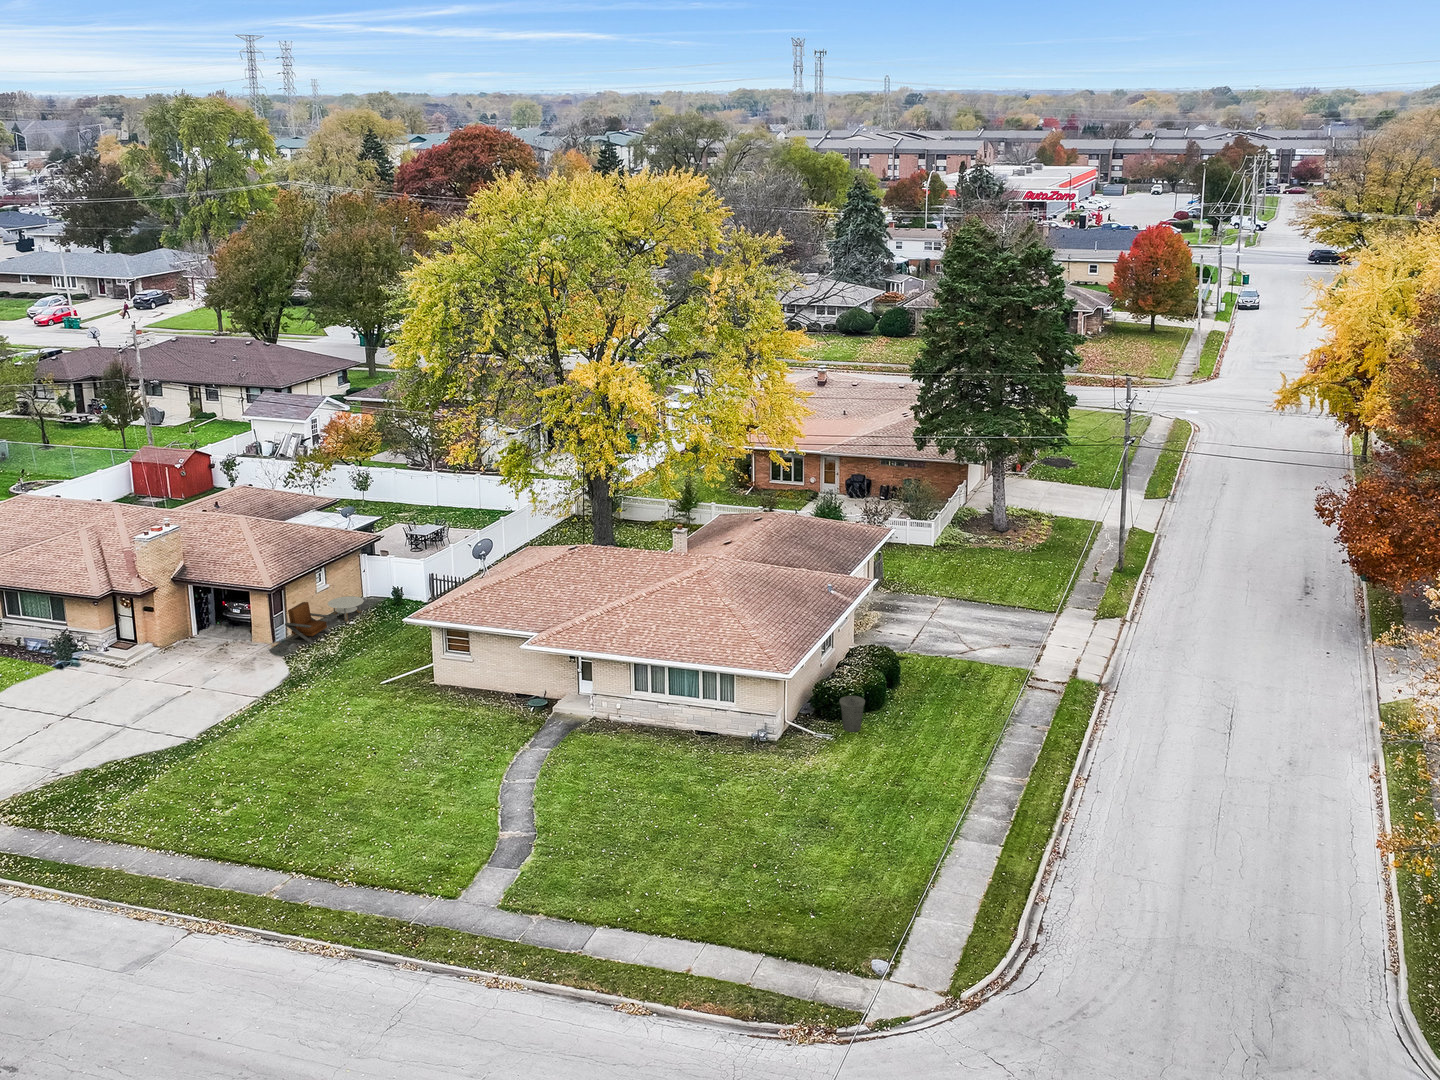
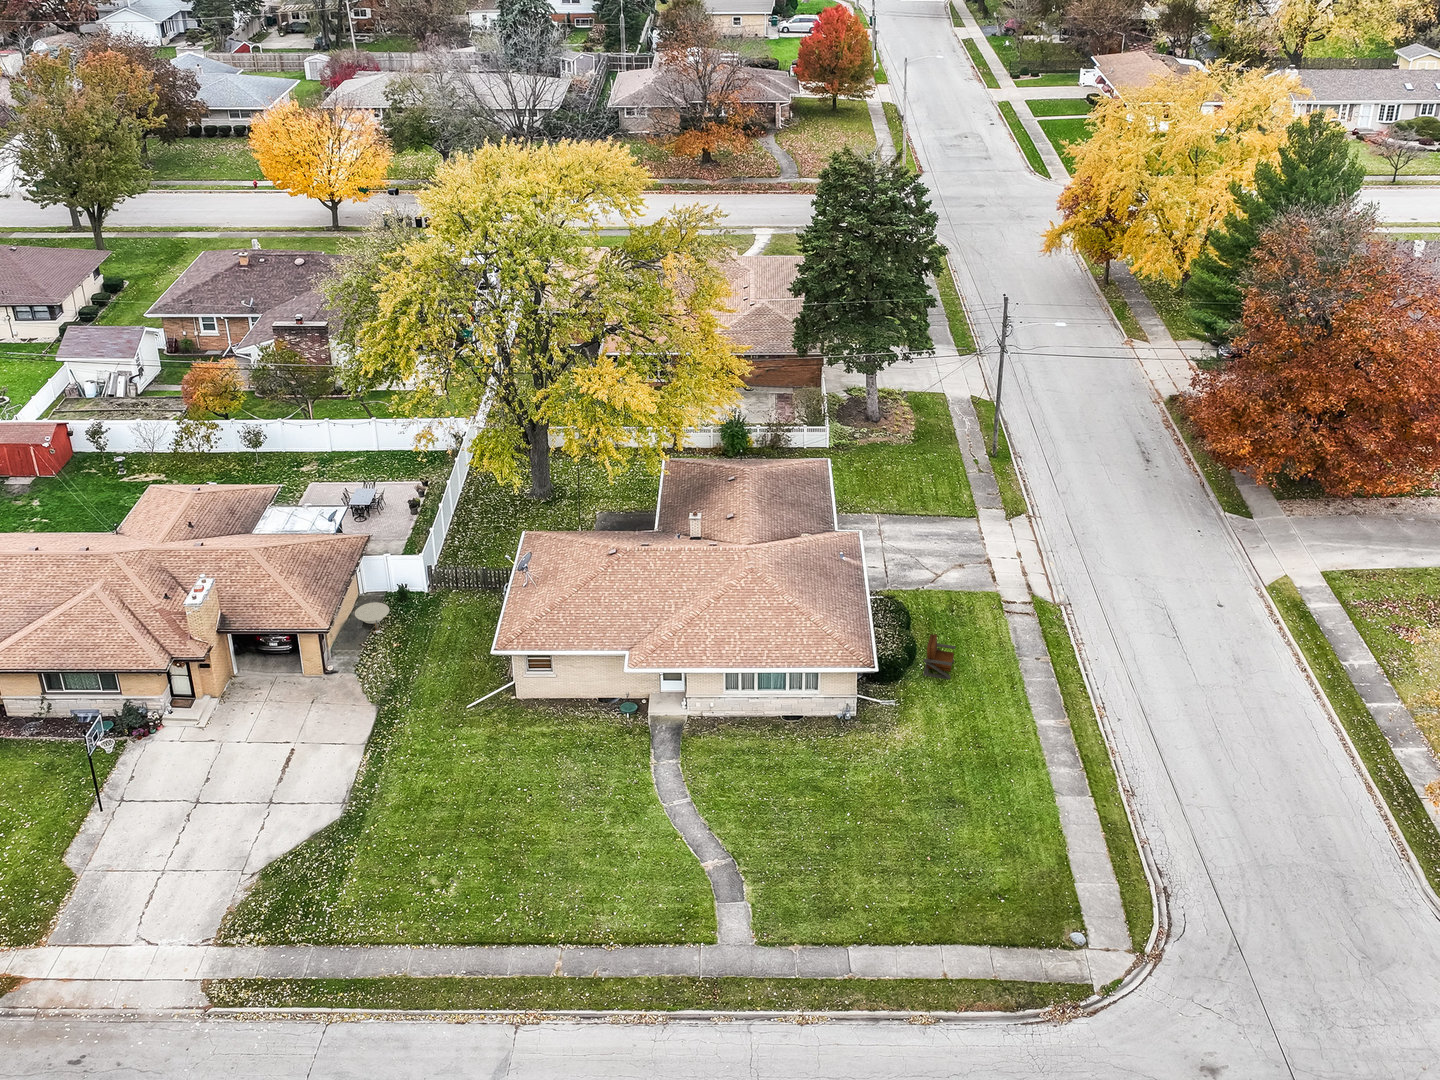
lounge chair: present [285,602,331,644] -> present [923,634,956,679]
trash can: present [839,696,865,732] -> none [902,662,924,694]

